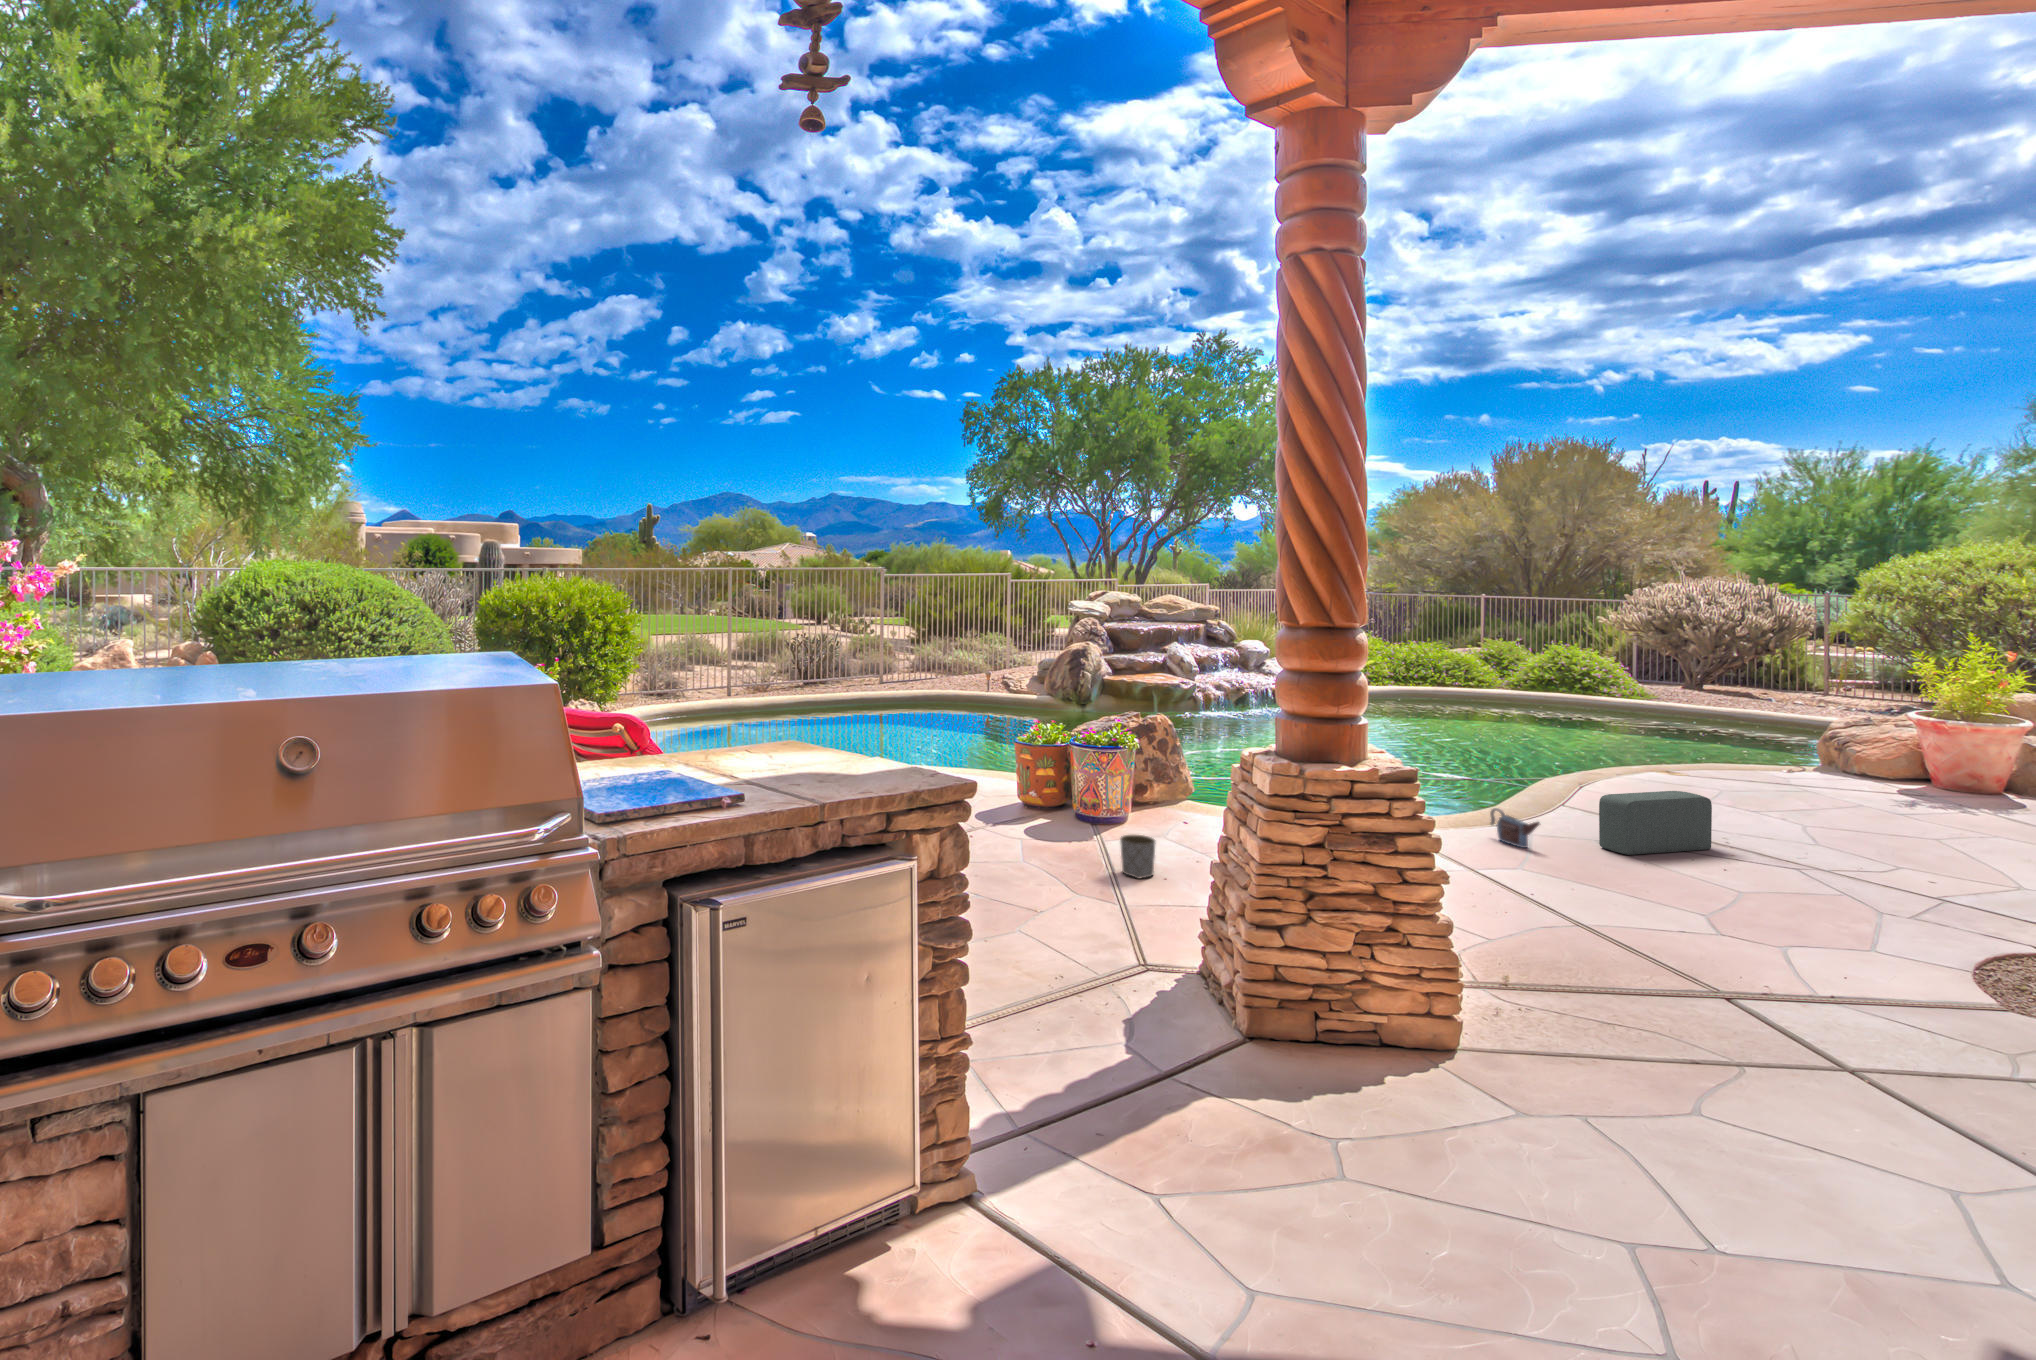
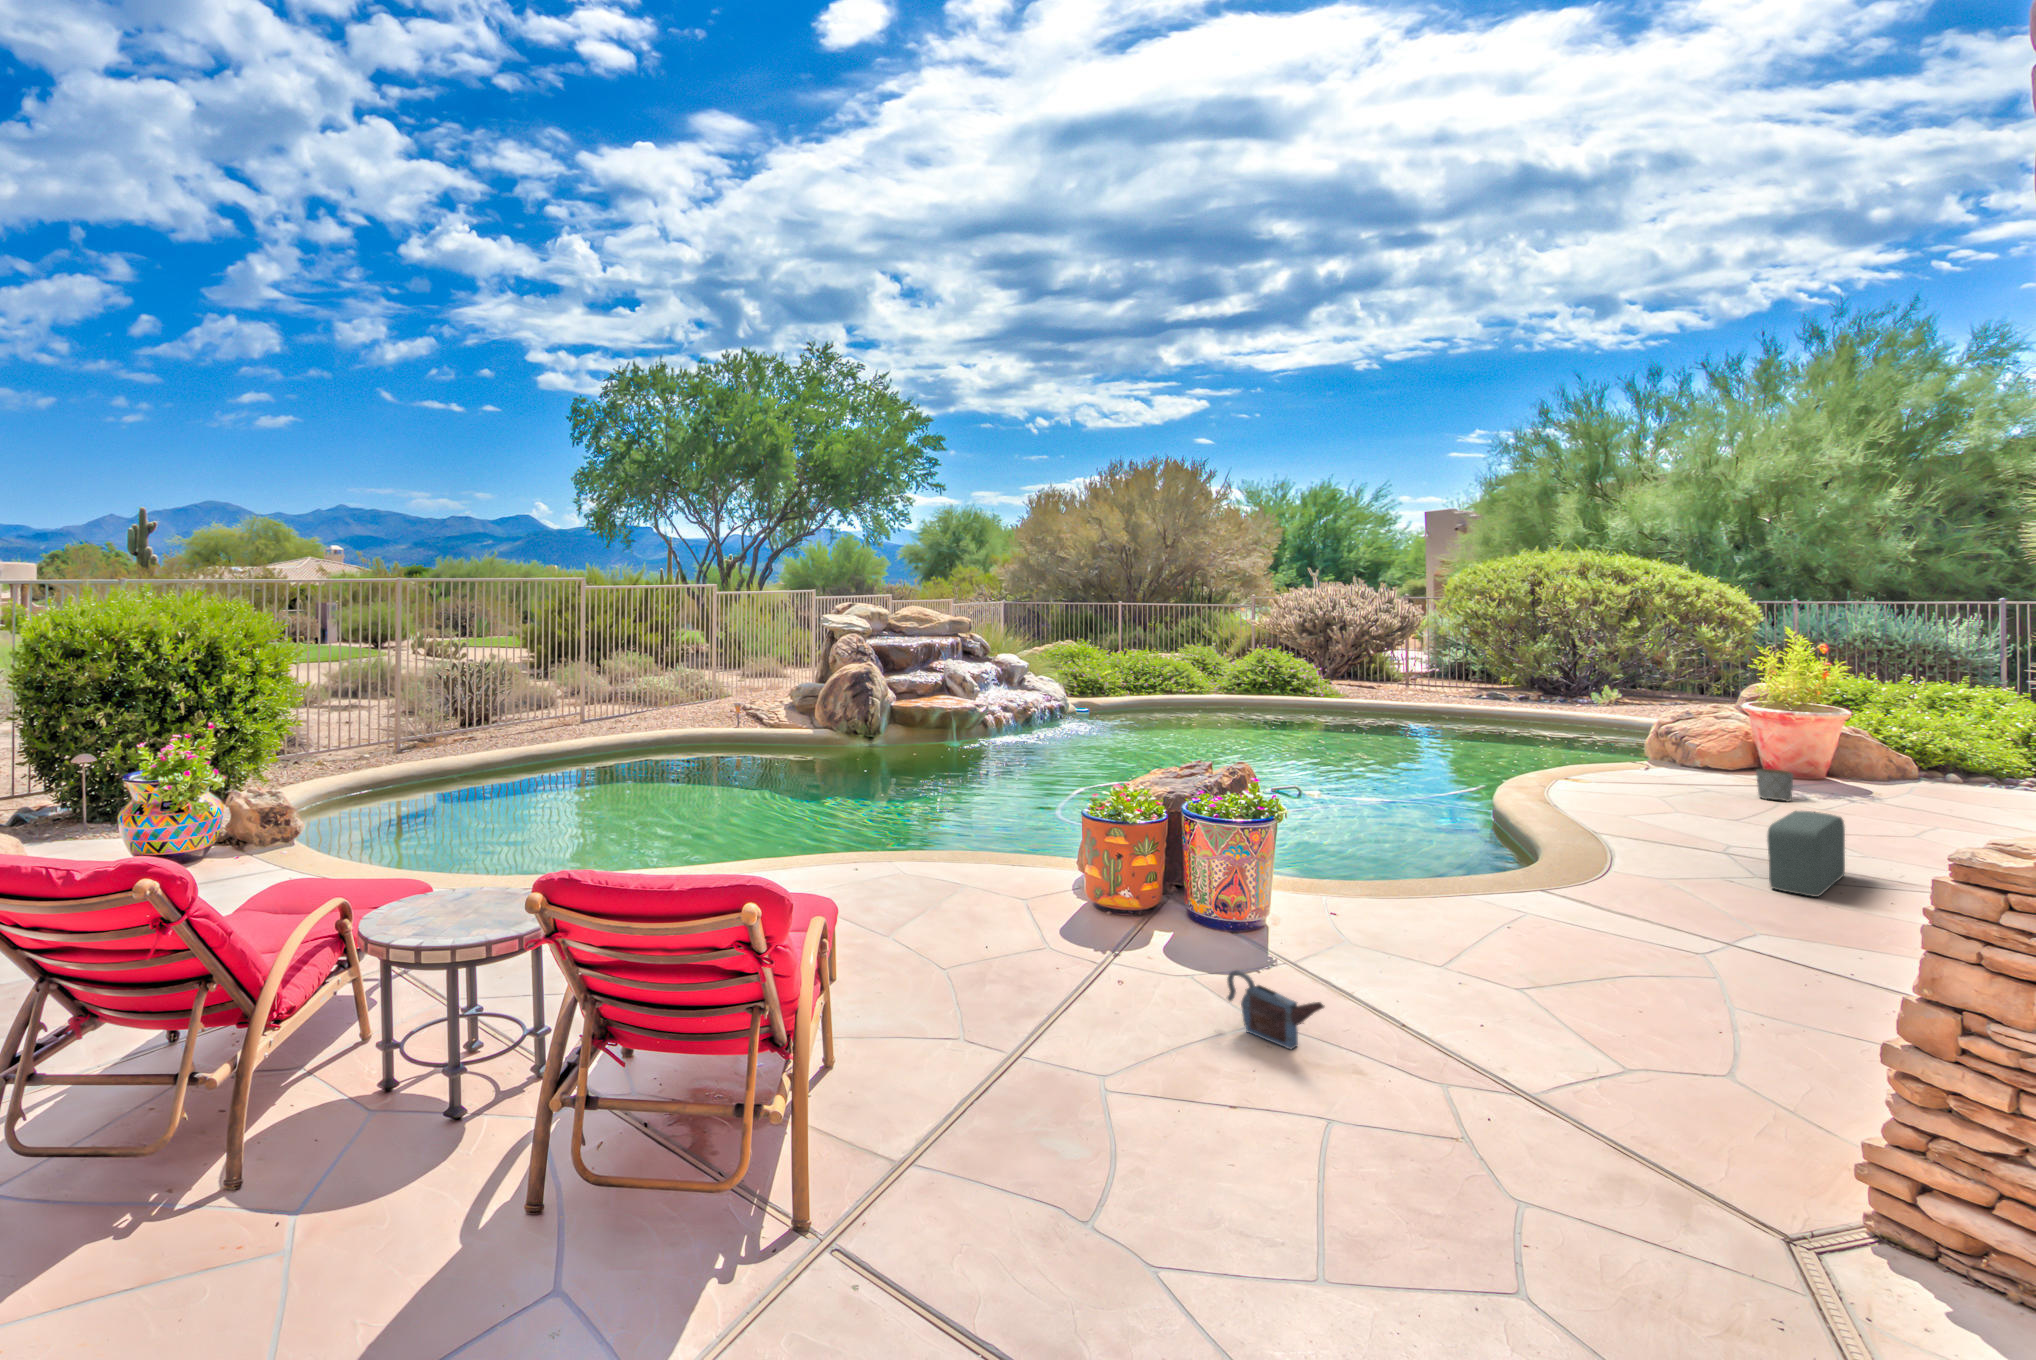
watering can: present [1490,808,1540,848] -> present [1227,970,1324,1049]
planter: present [1120,835,1156,879] -> present [1756,769,1793,802]

